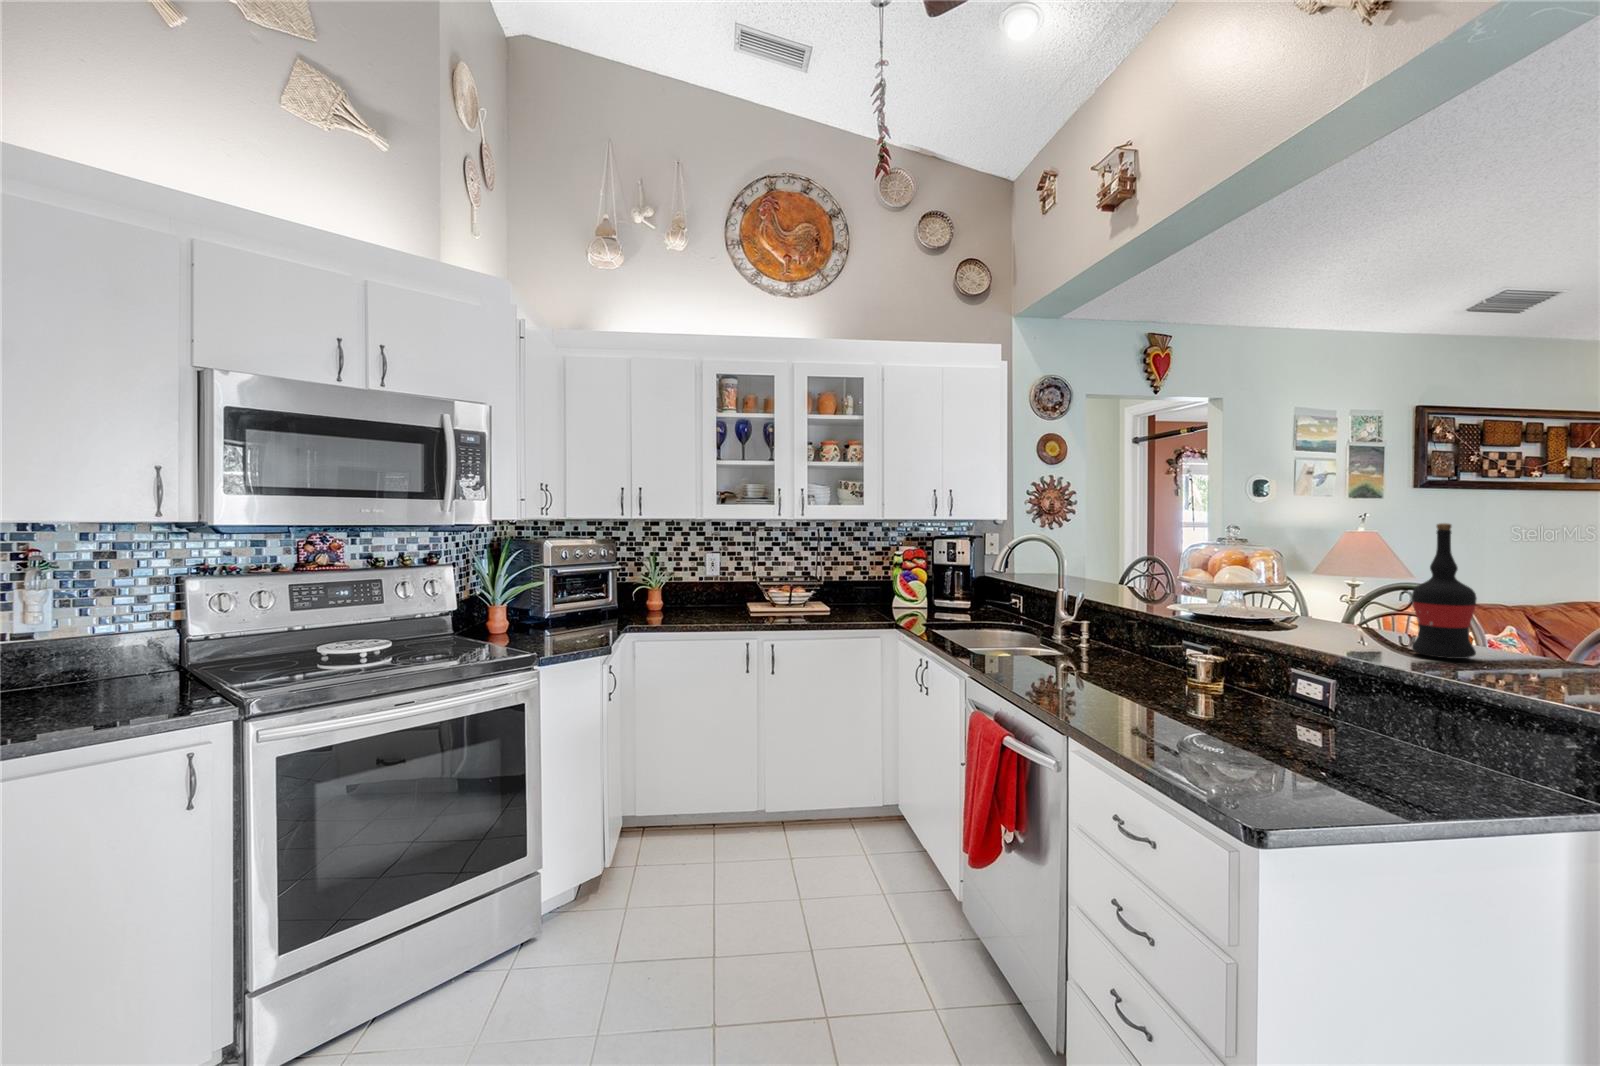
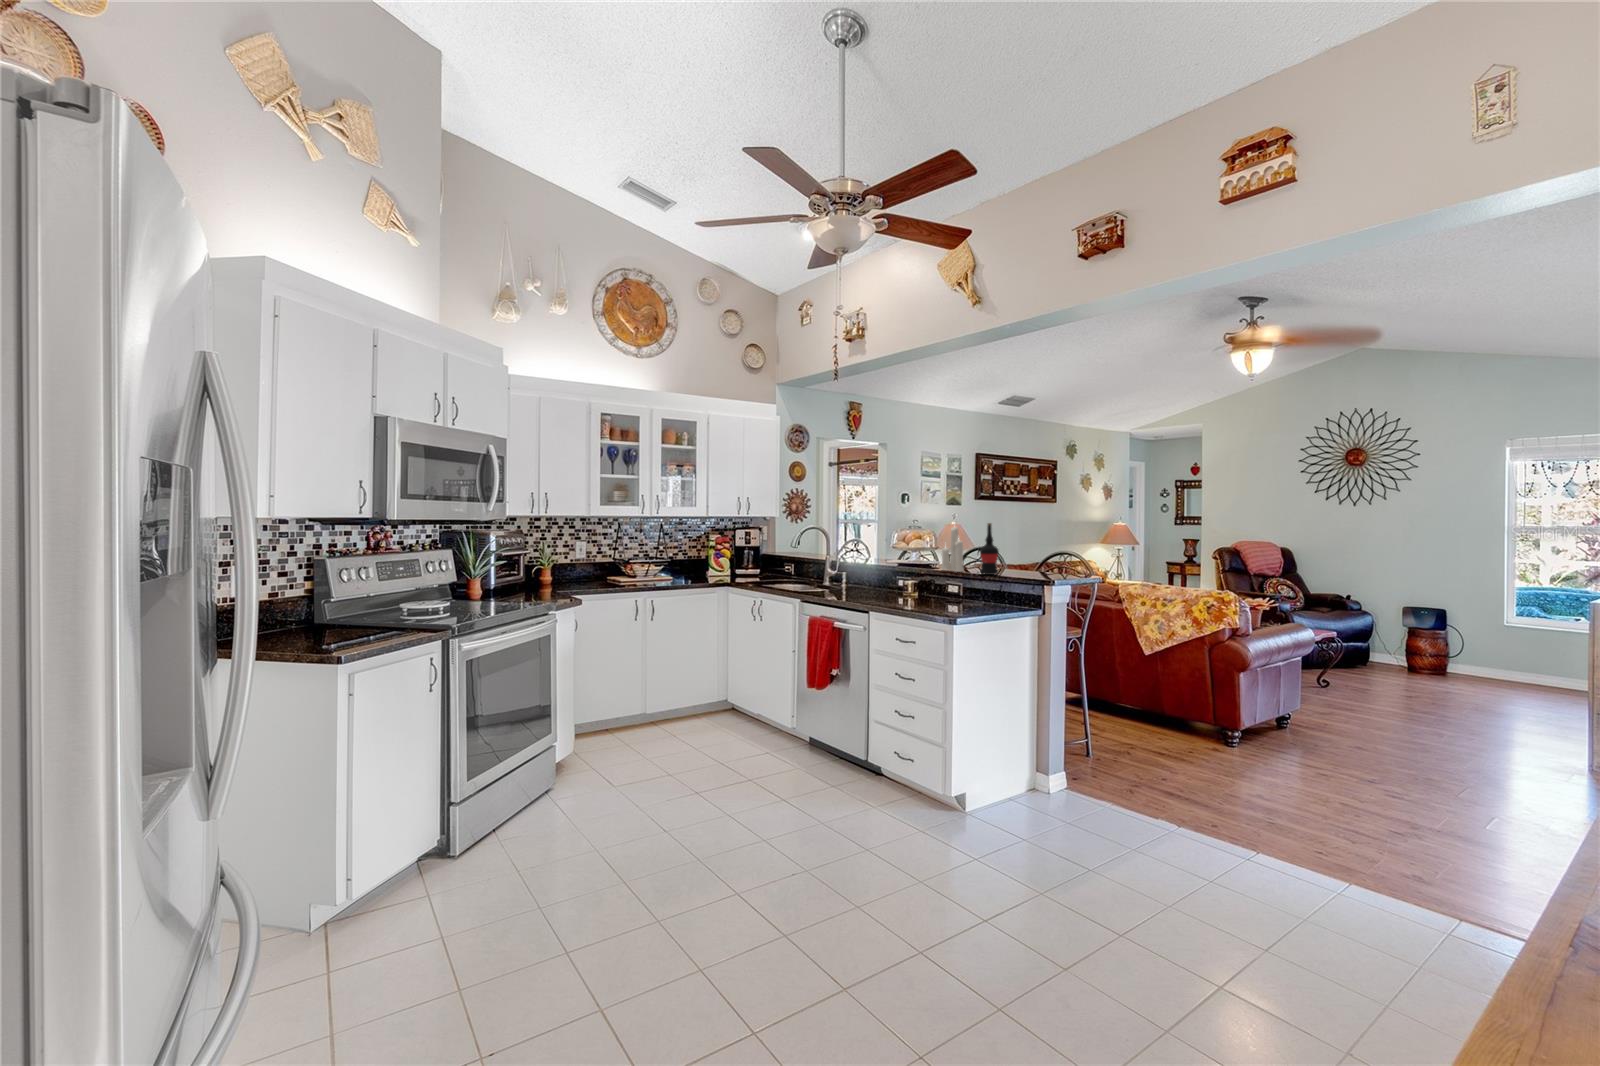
candle: none [1298,514,1365,640] -> present [941,527,964,572]

